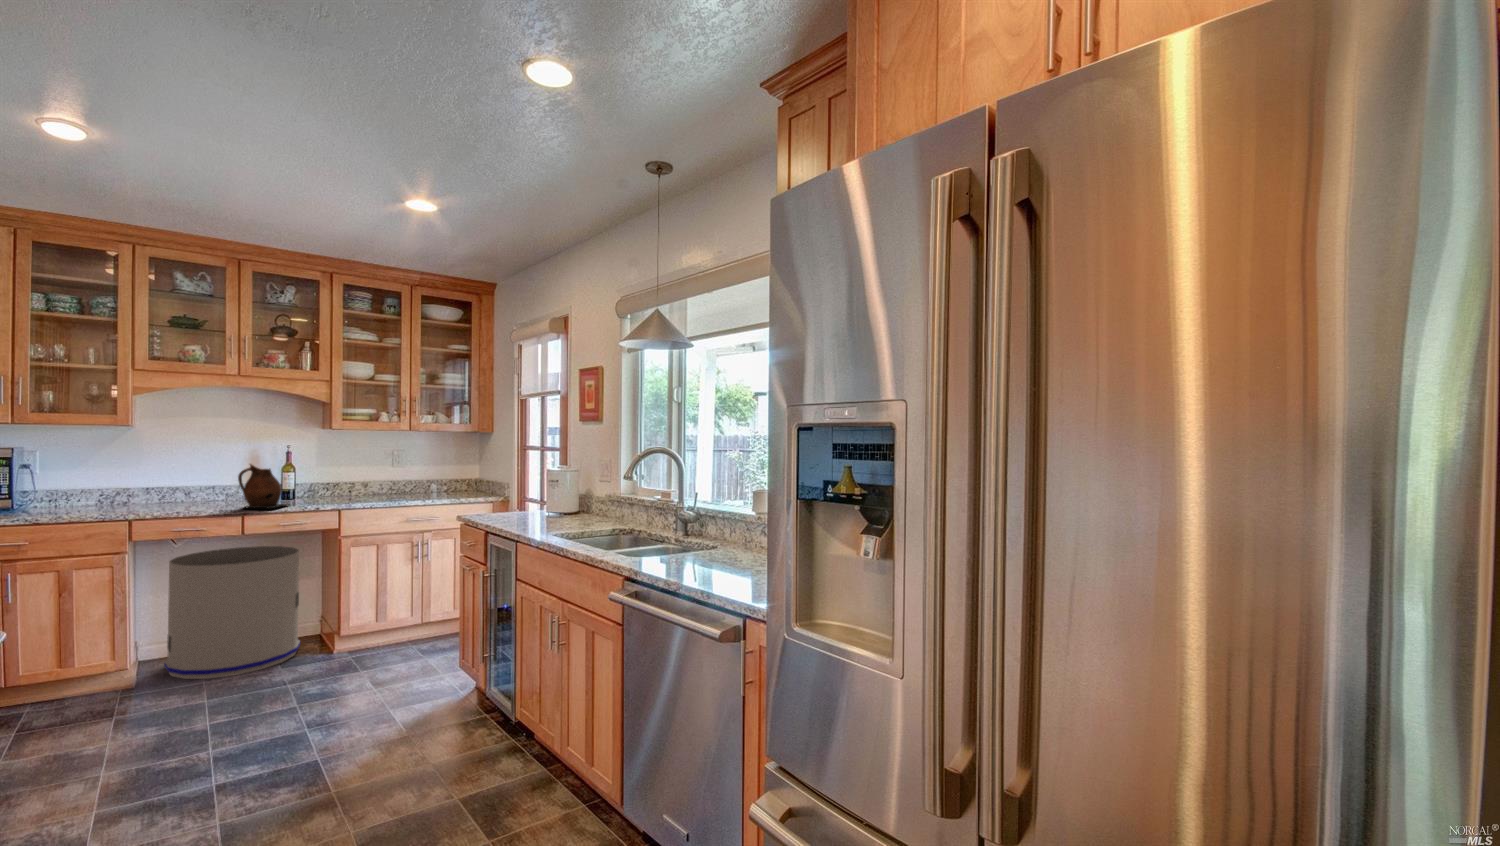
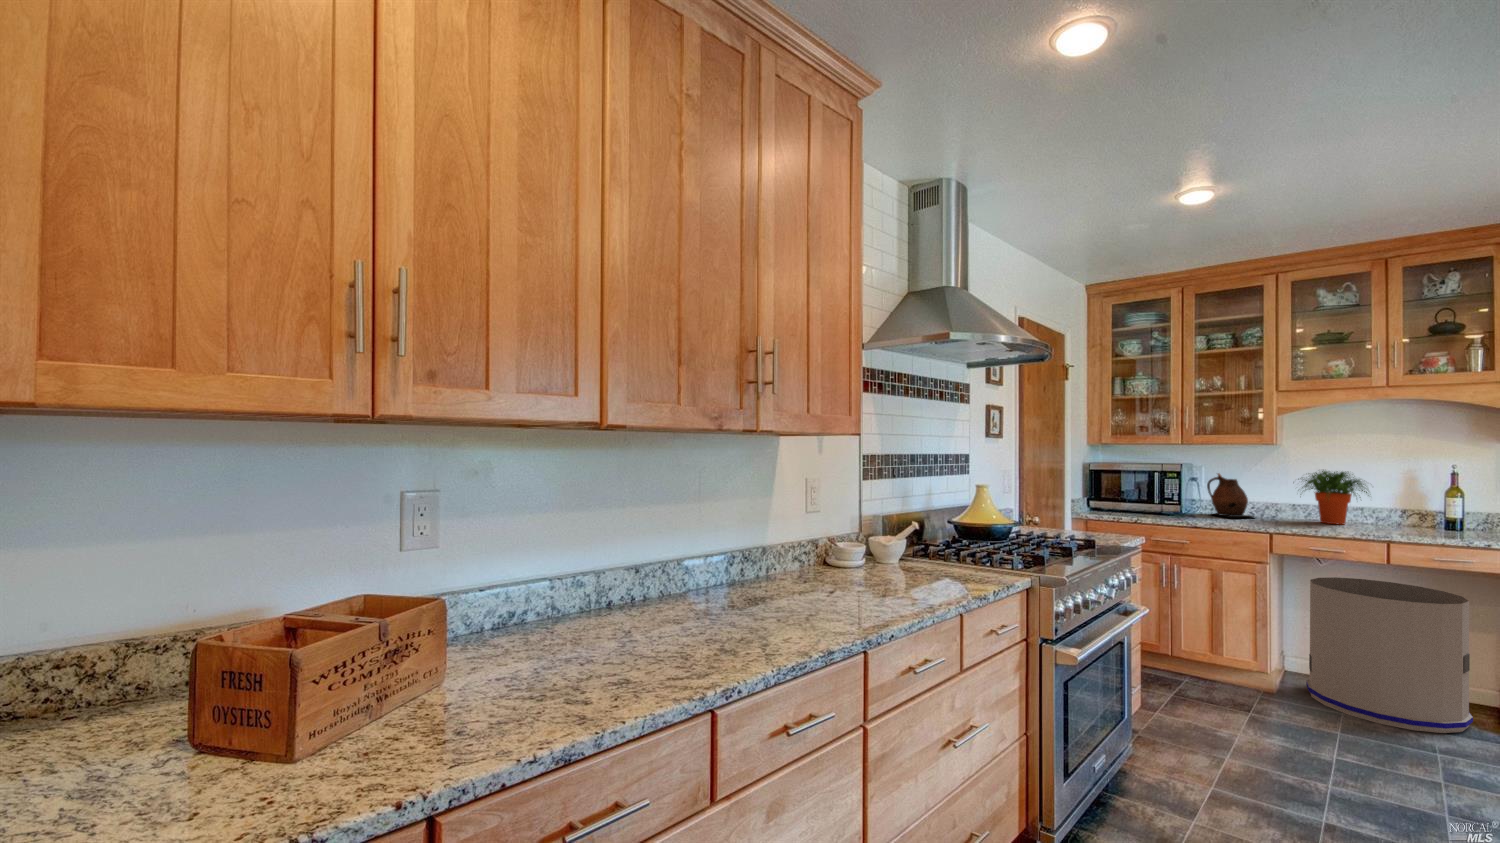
potted plant: none [149,450,227,503] -> present [1298,470,1369,524]
ceramic pitcher: present [238,464,286,508] -> present [1207,473,1250,517]

